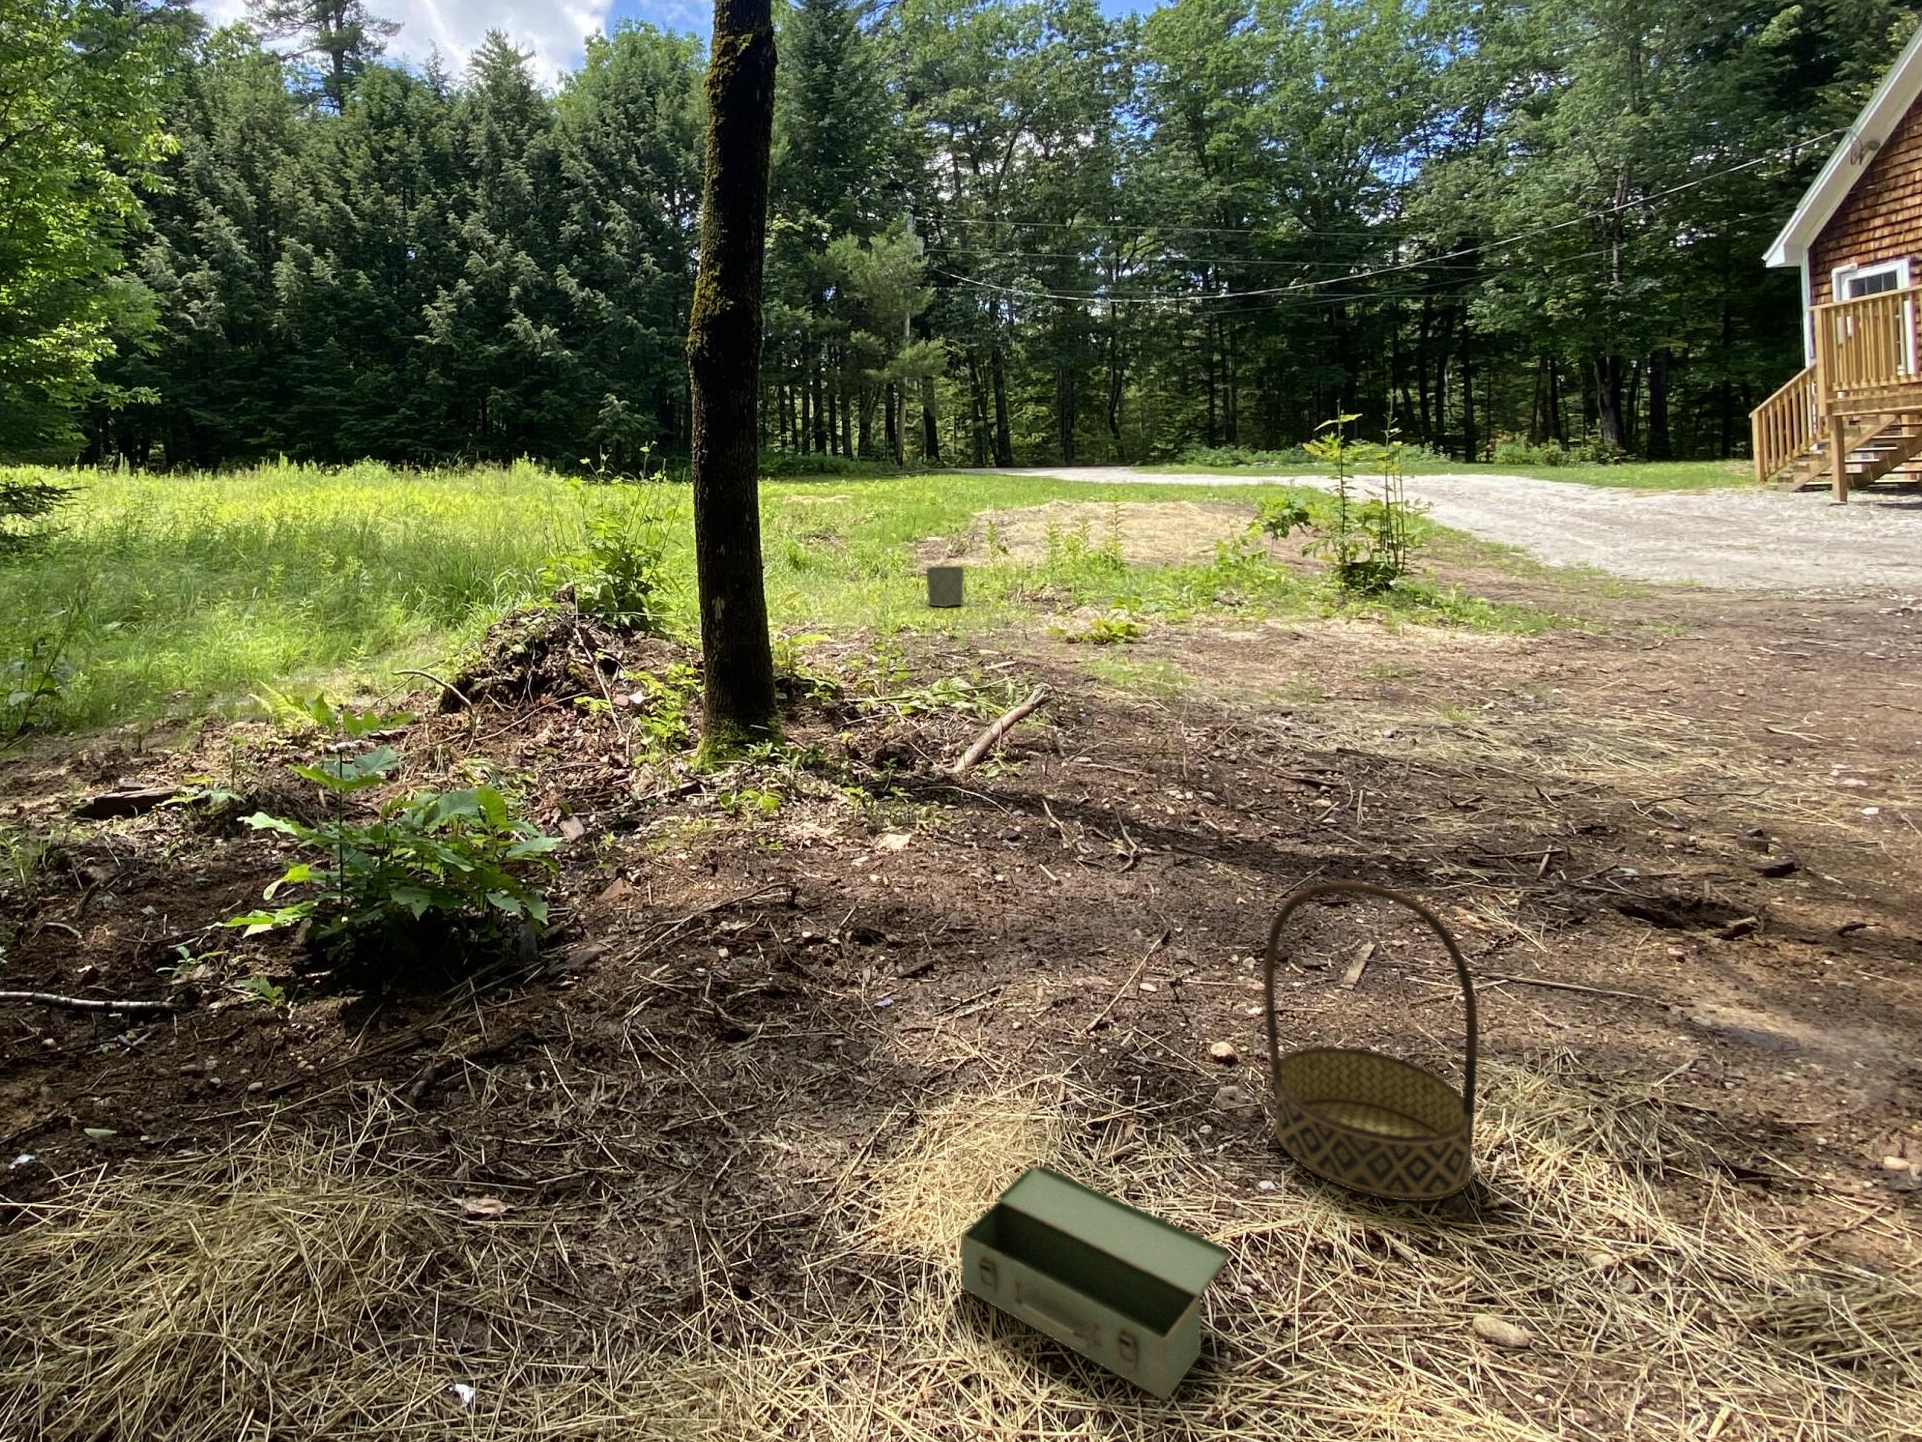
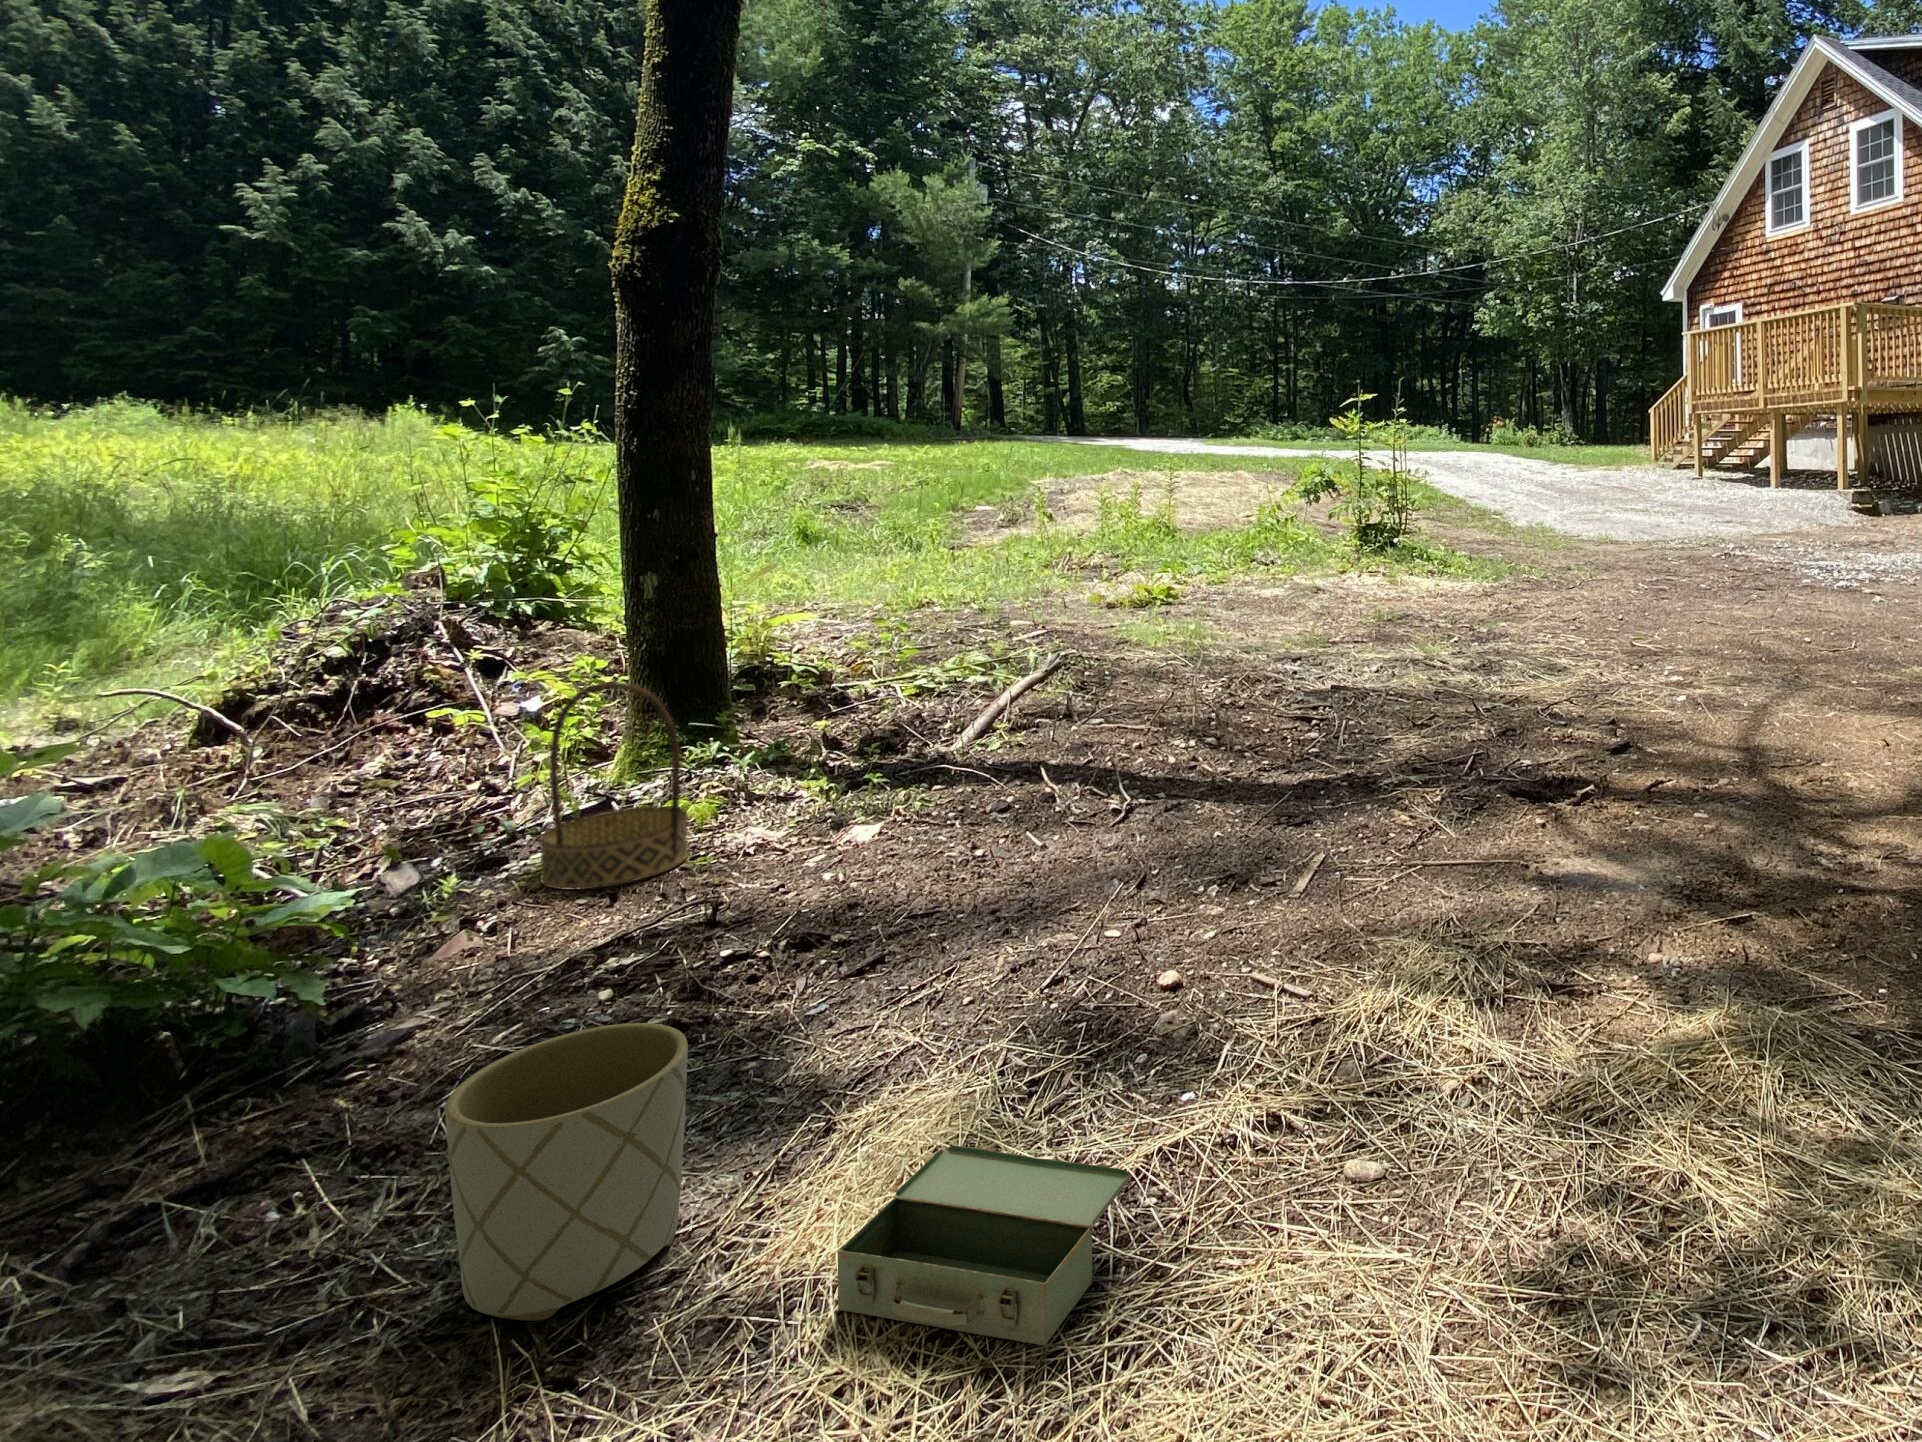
planter: present [926,566,964,607] -> present [445,1023,688,1321]
basket: present [1264,882,1478,1201] -> present [540,682,689,890]

